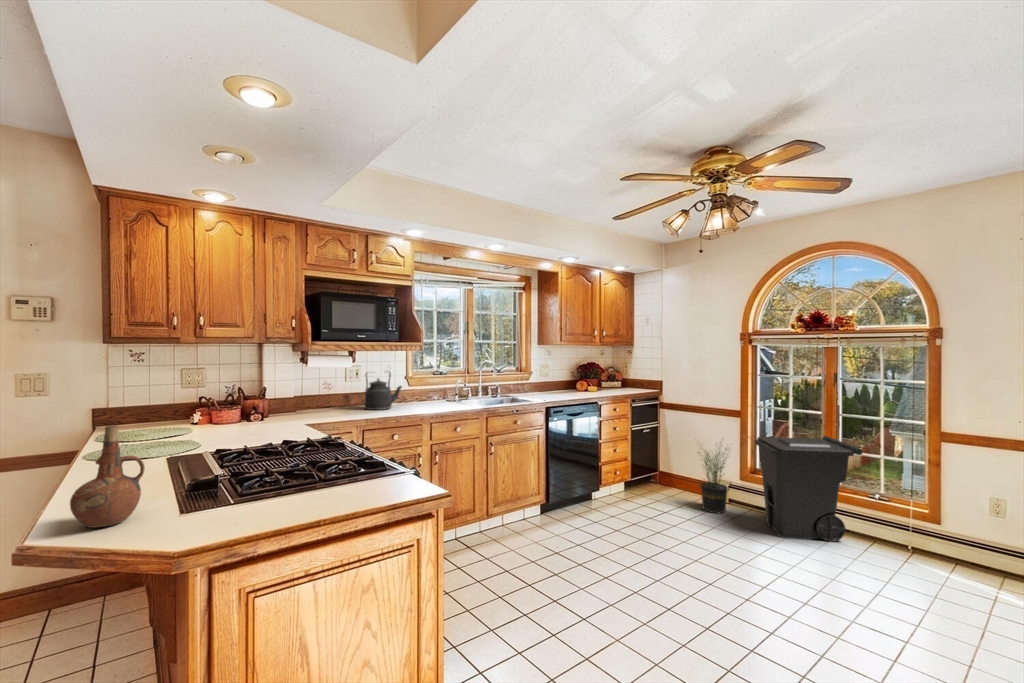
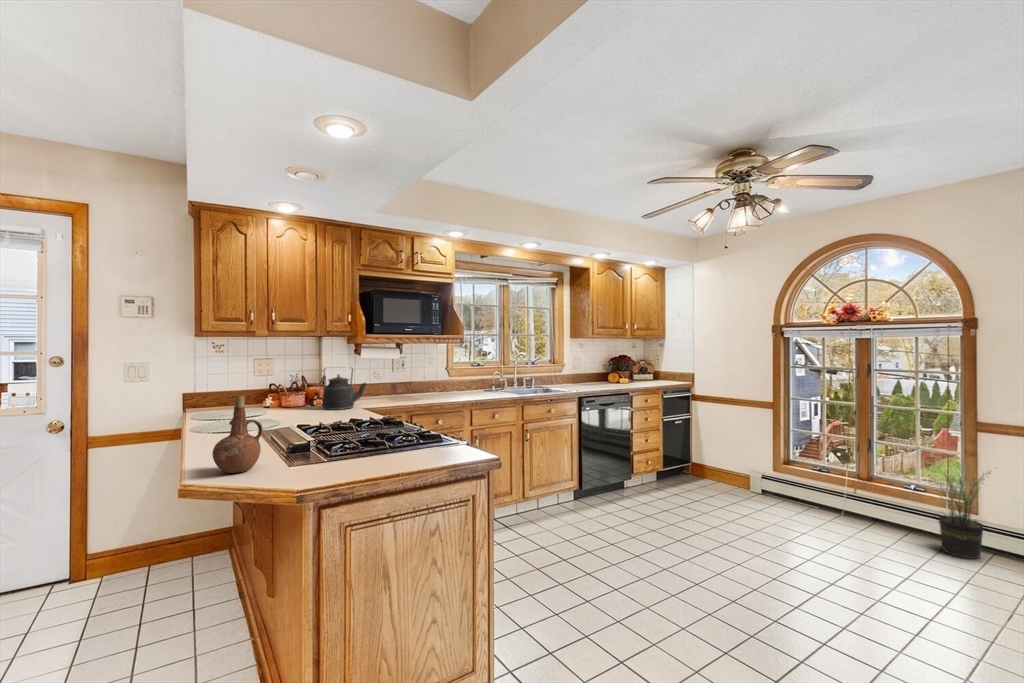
kettle: present [364,373,402,410] -> present [323,368,367,410]
trash can: present [755,436,863,542] -> none [785,426,892,528]
potted plant: present [701,442,729,513] -> present [928,465,991,559]

